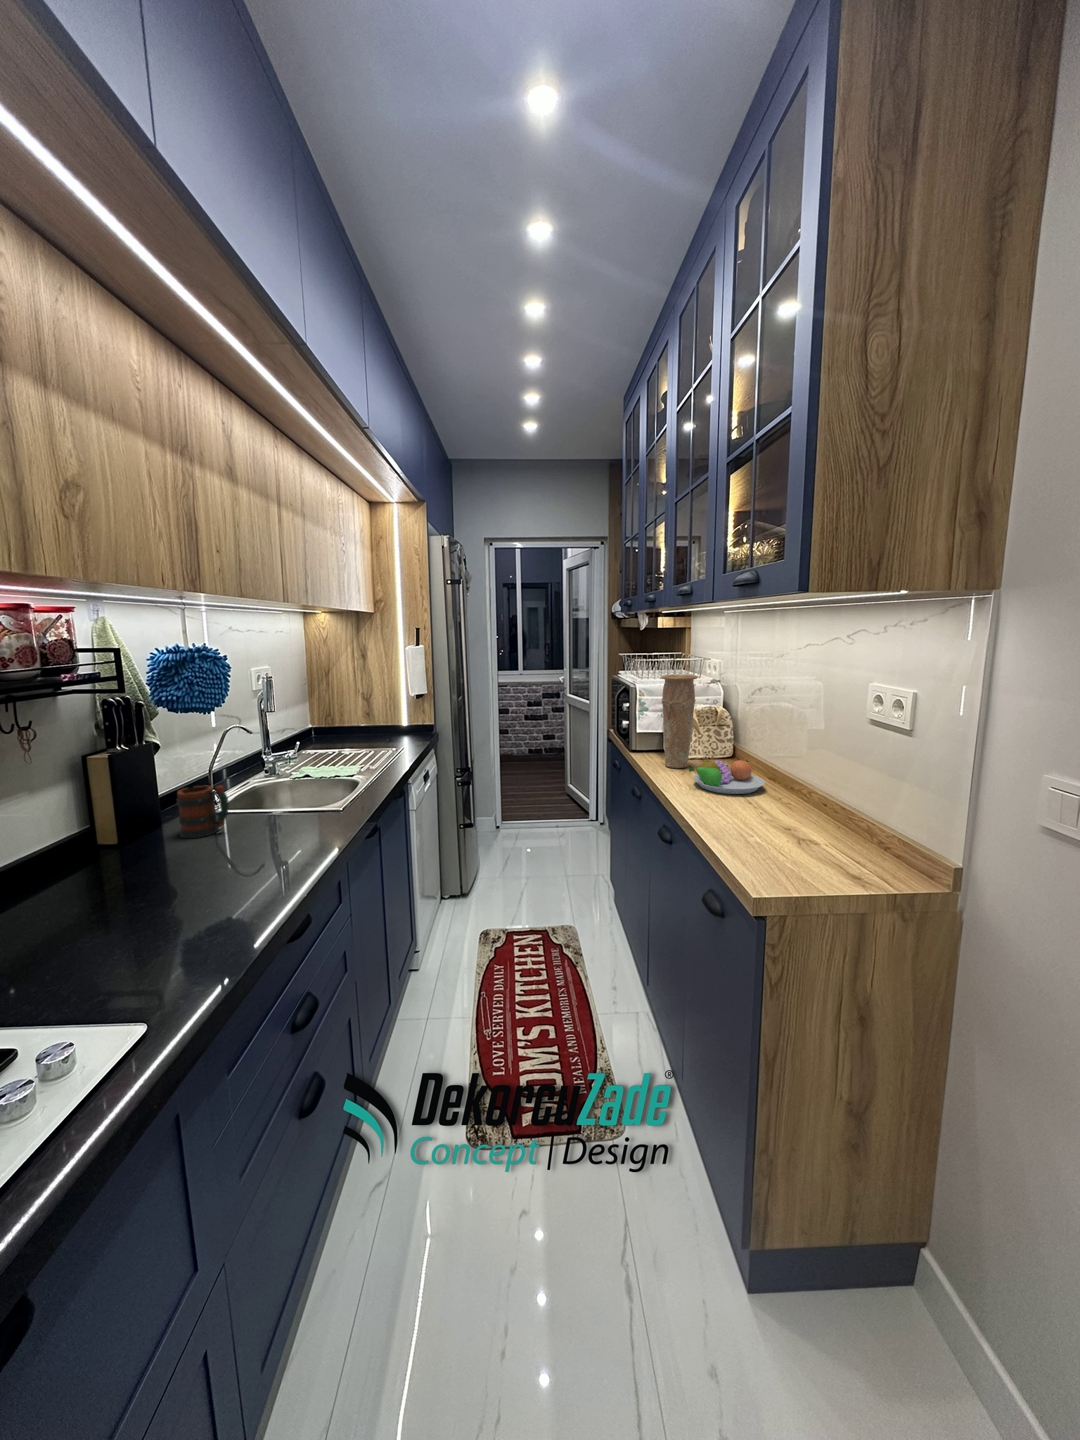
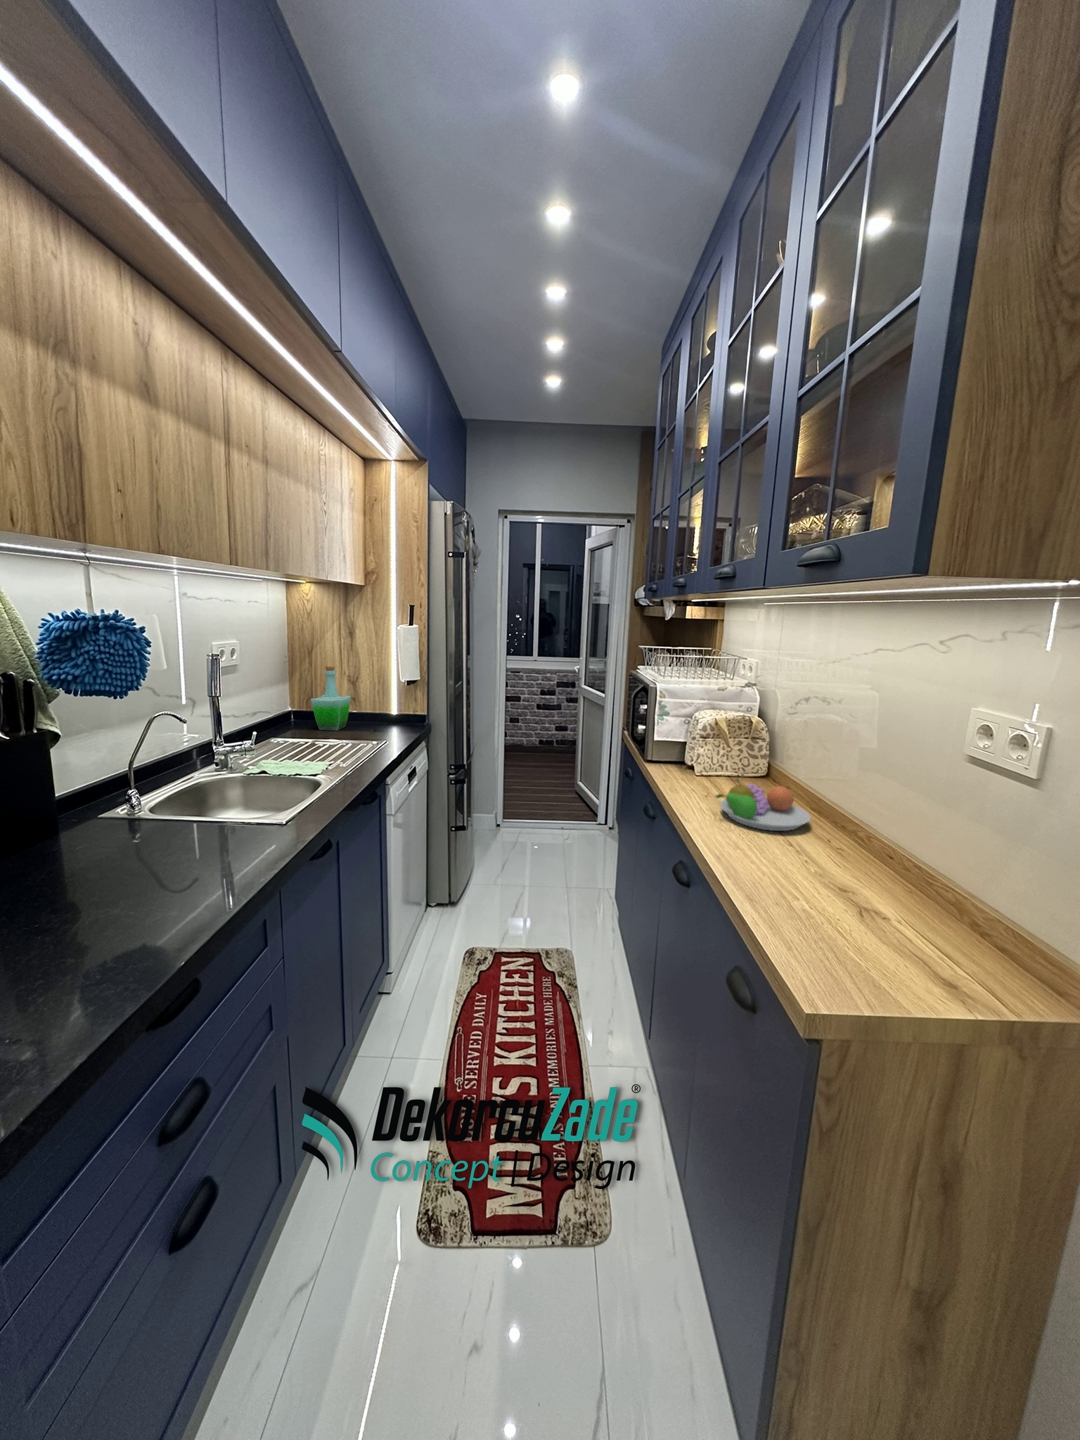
vase: present [661,675,698,768] -> none [686,675,732,788]
bottle: none [330,686,364,743] -> present [311,666,351,730]
mug: present [177,785,229,838] -> none [63,789,131,857]

